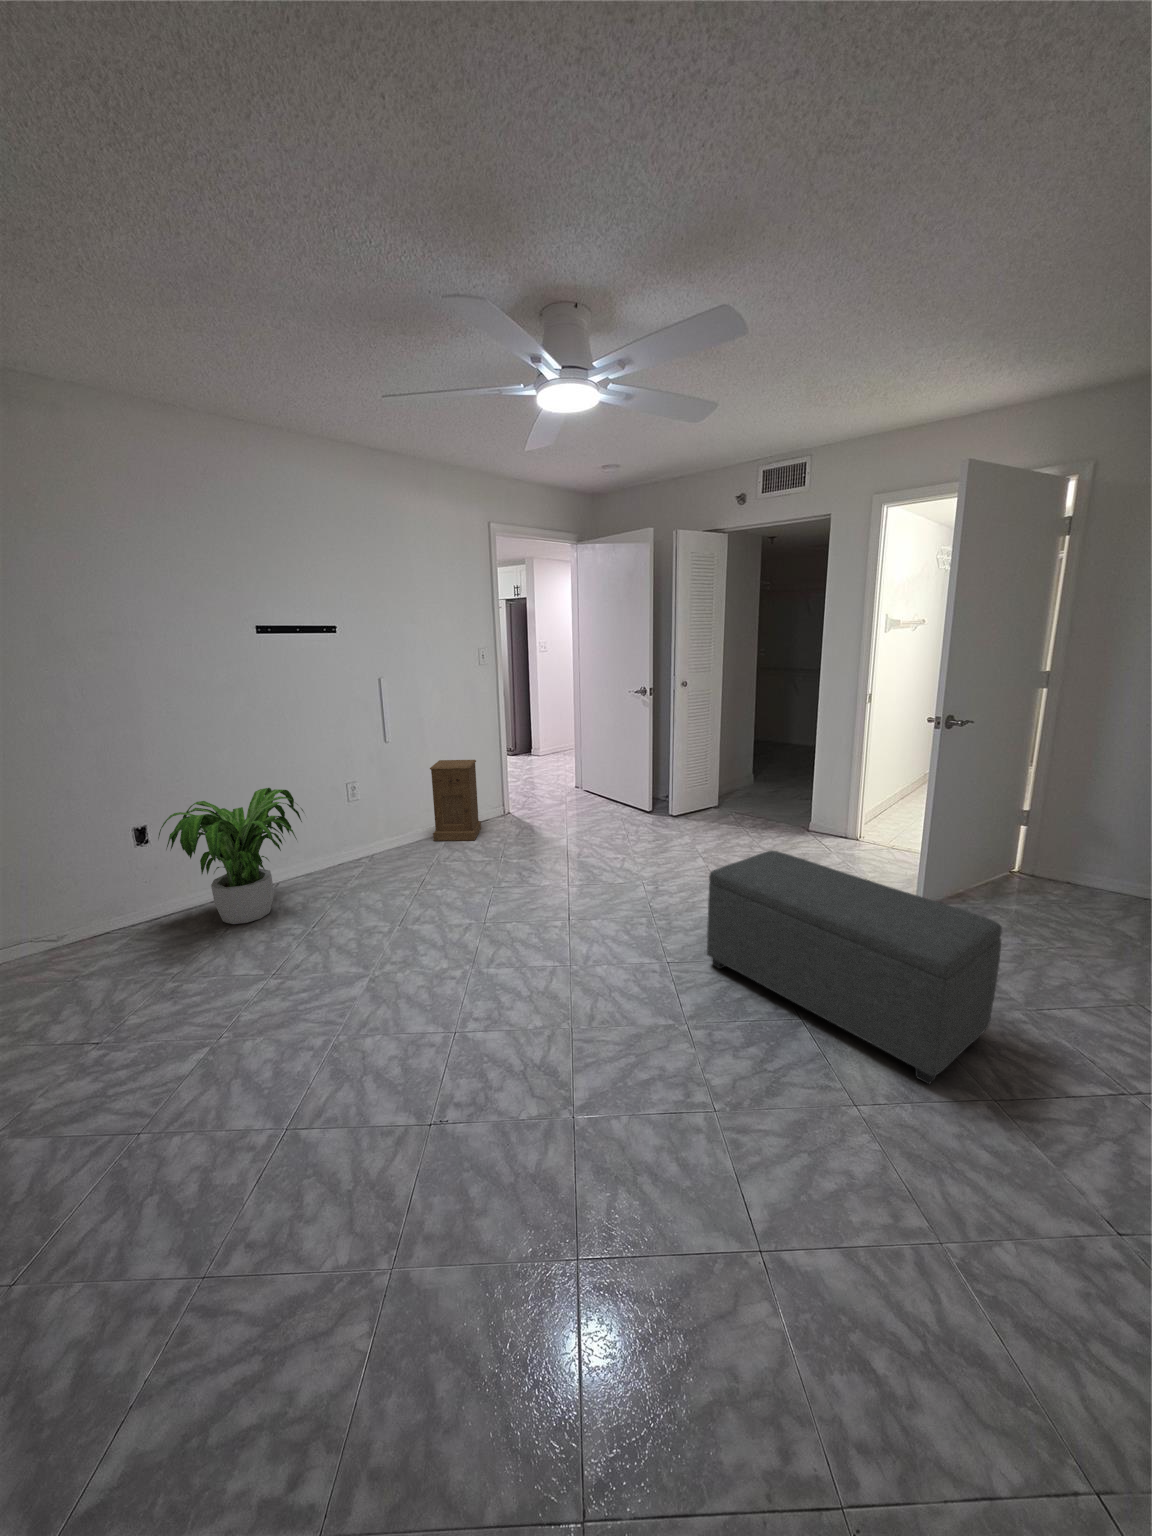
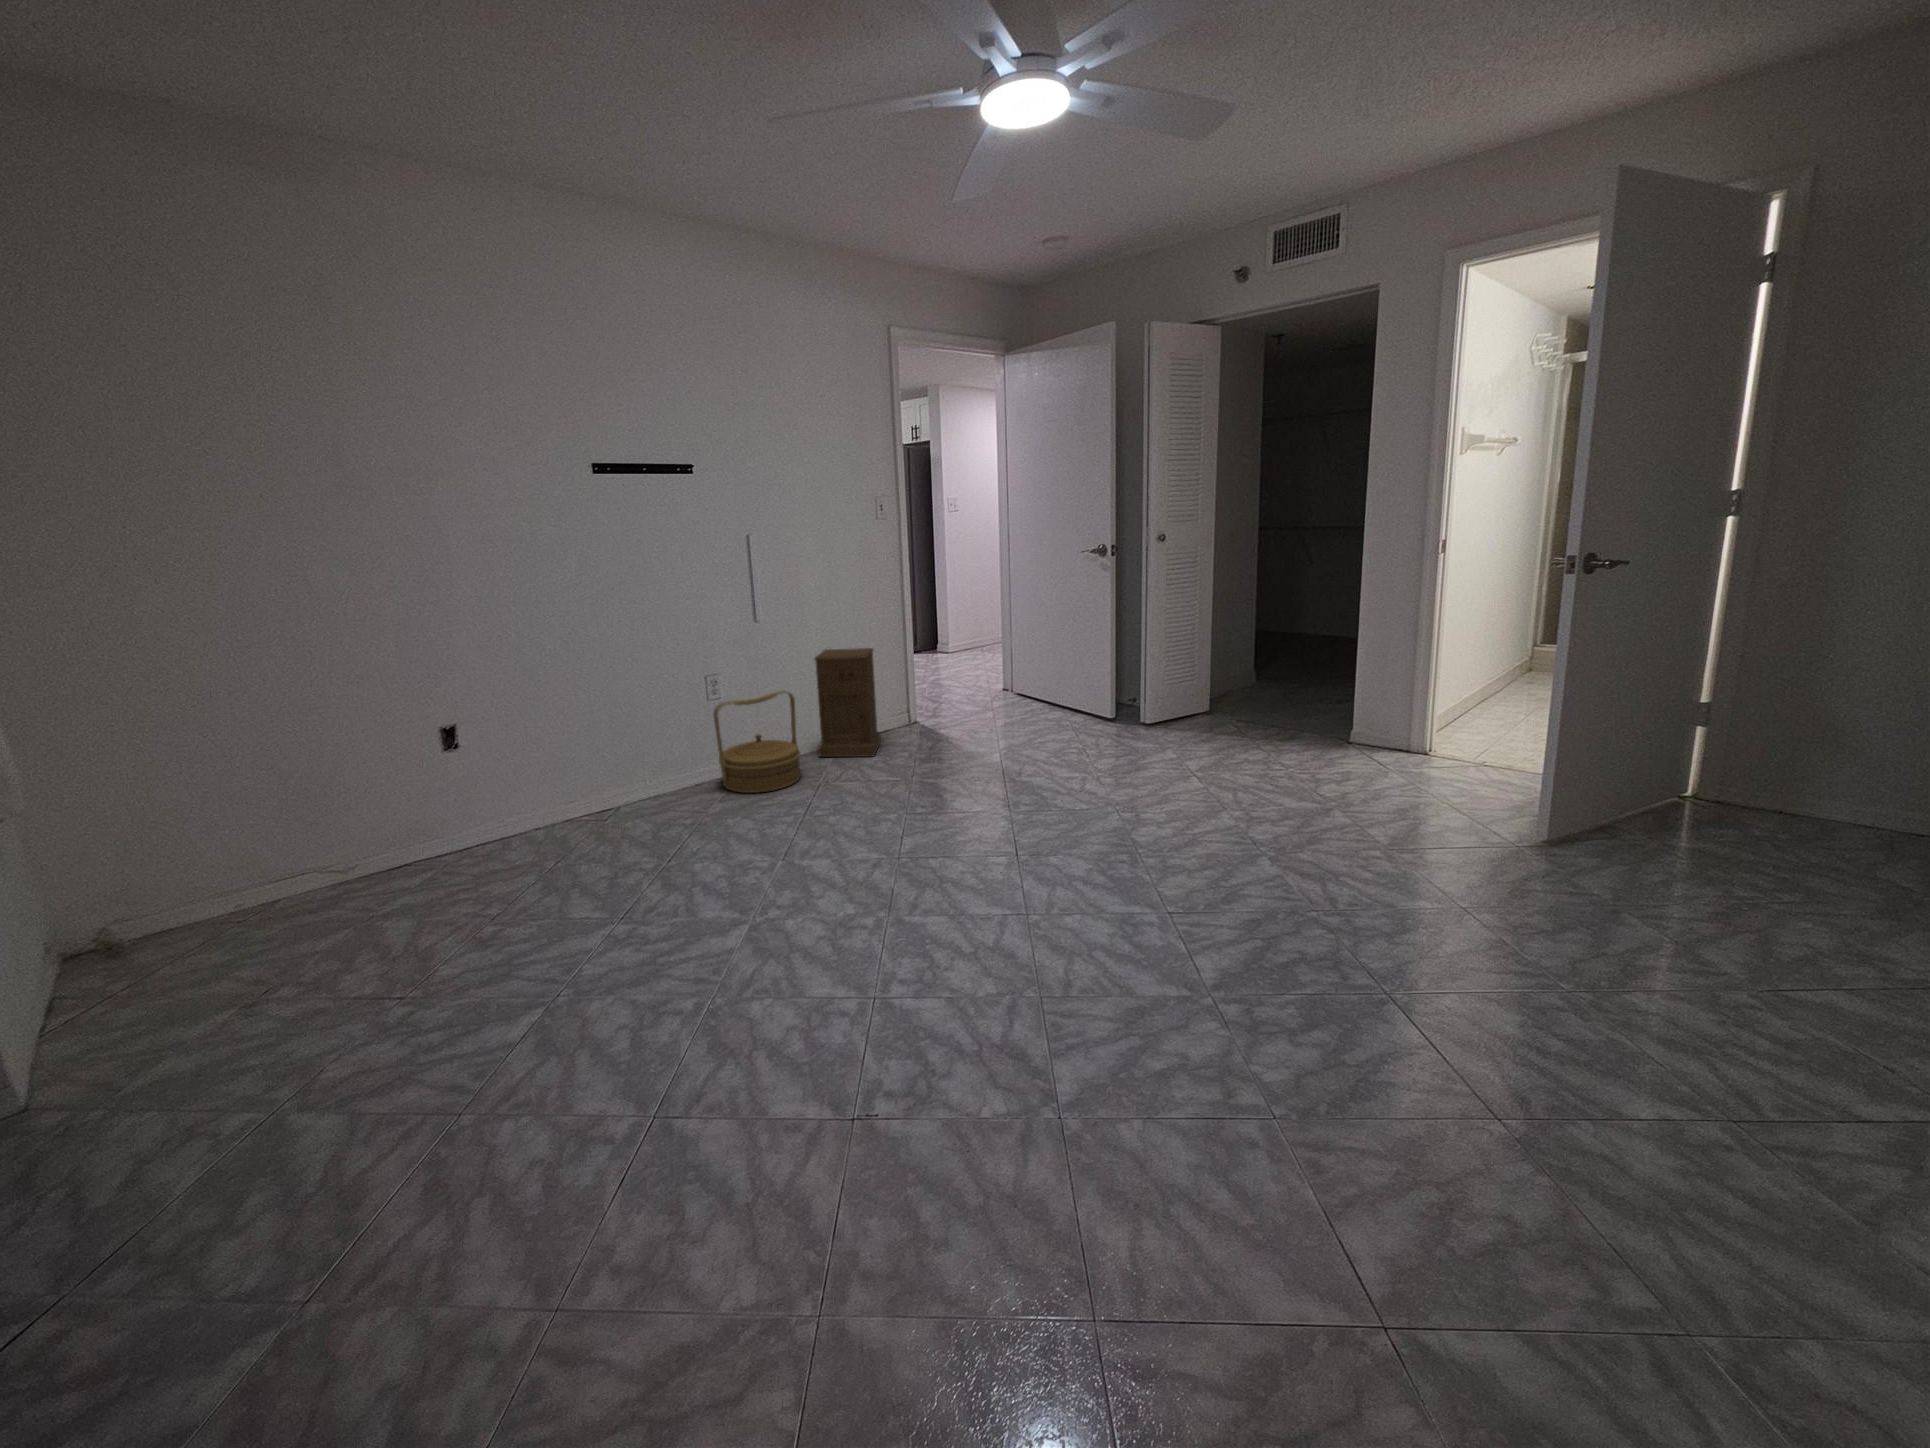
potted plant: present [158,788,304,924] -> none [473,679,663,857]
woven basket: none [351,793,418,870] -> present [713,691,801,793]
ottoman: present [707,850,1002,1084] -> none [1227,752,1719,1088]

